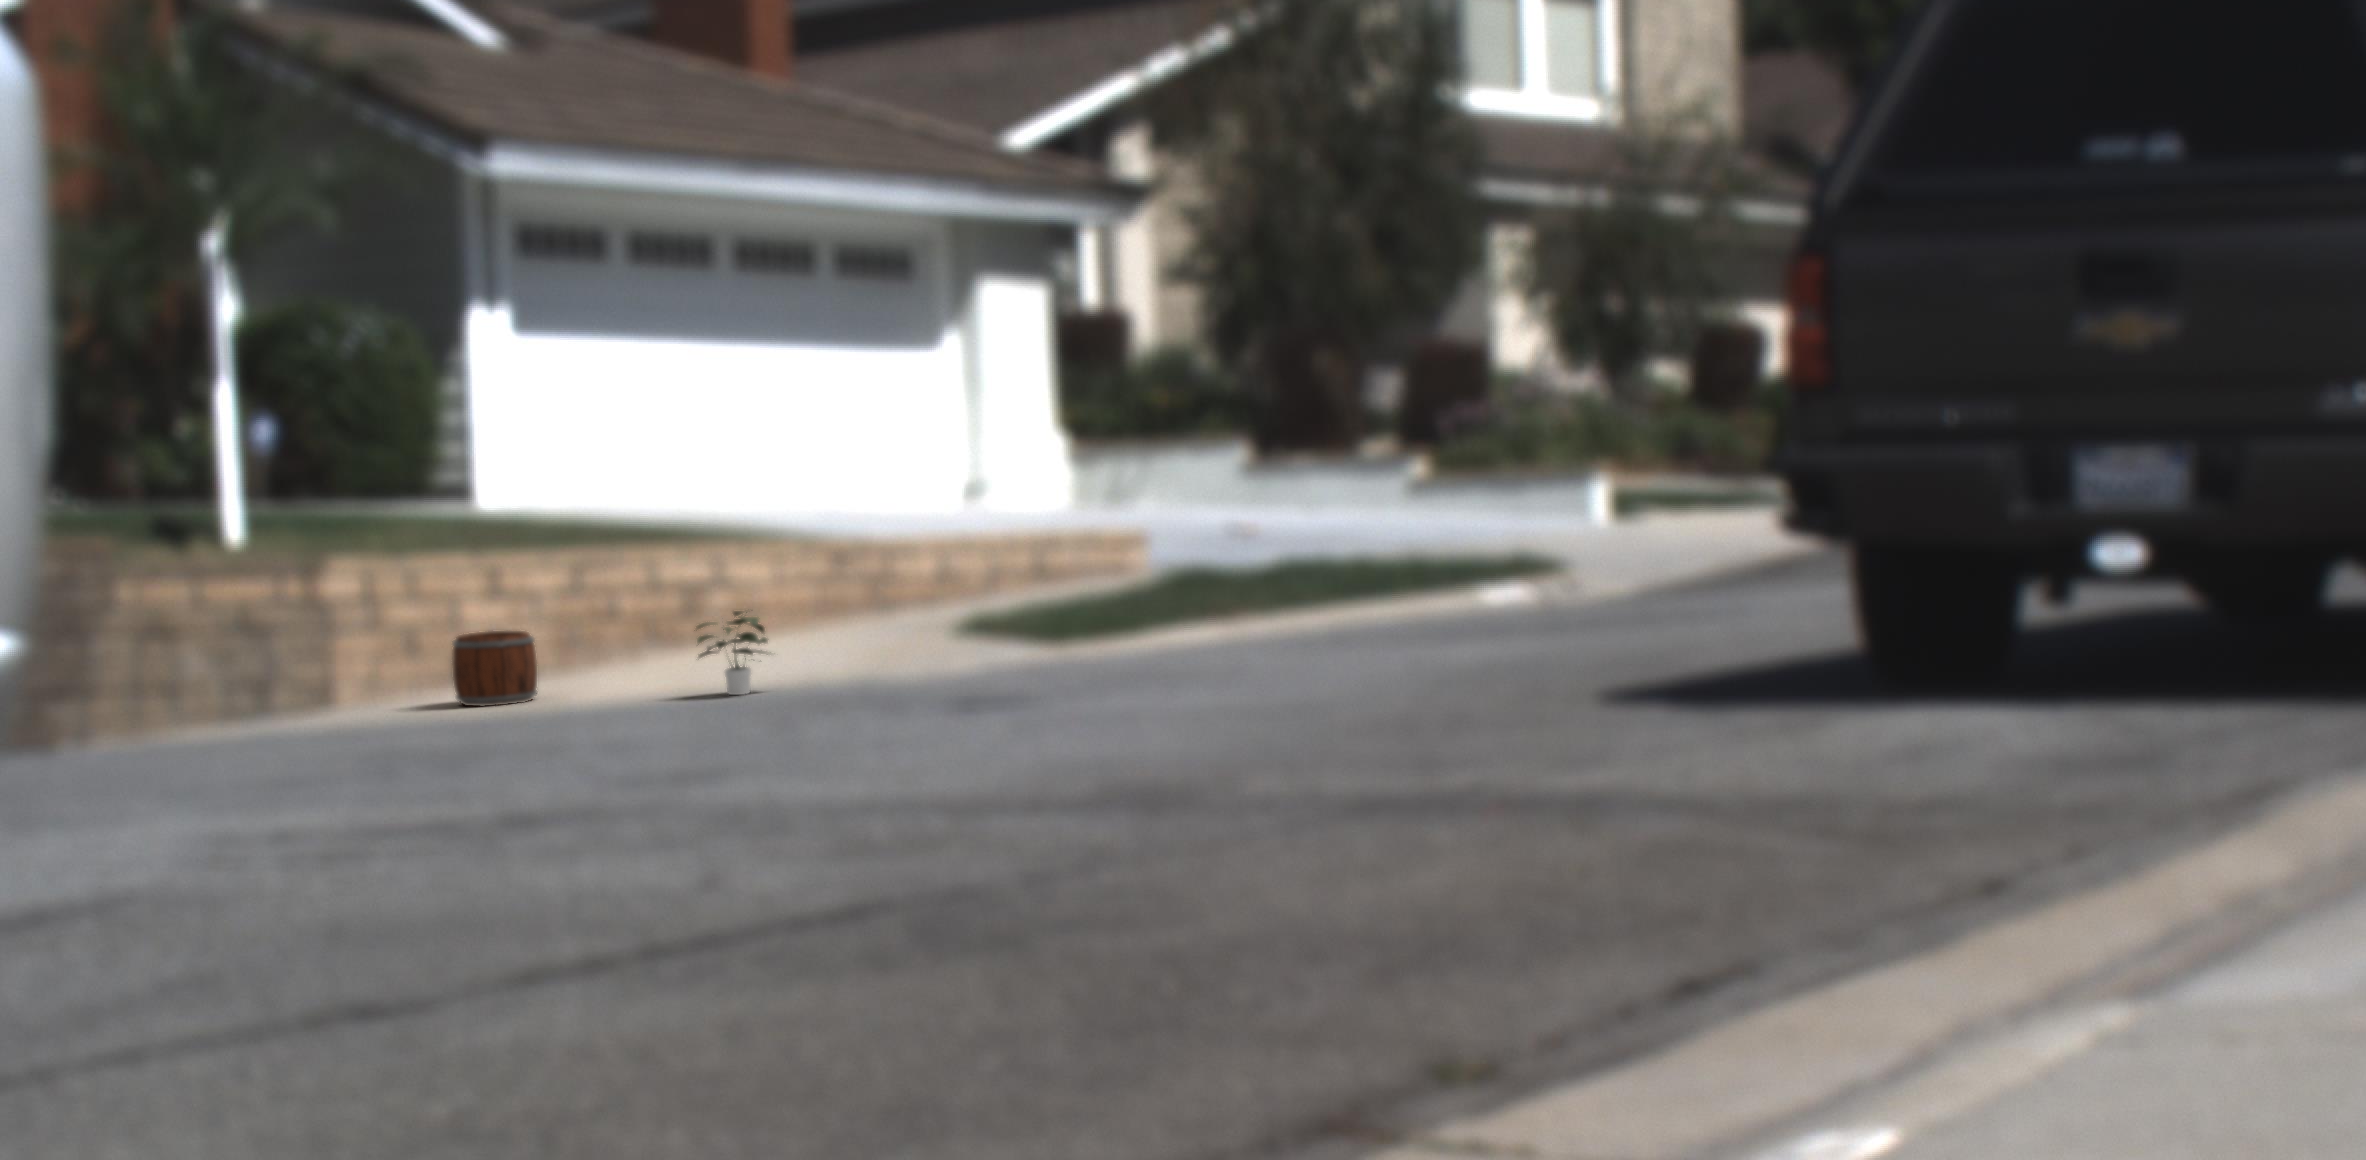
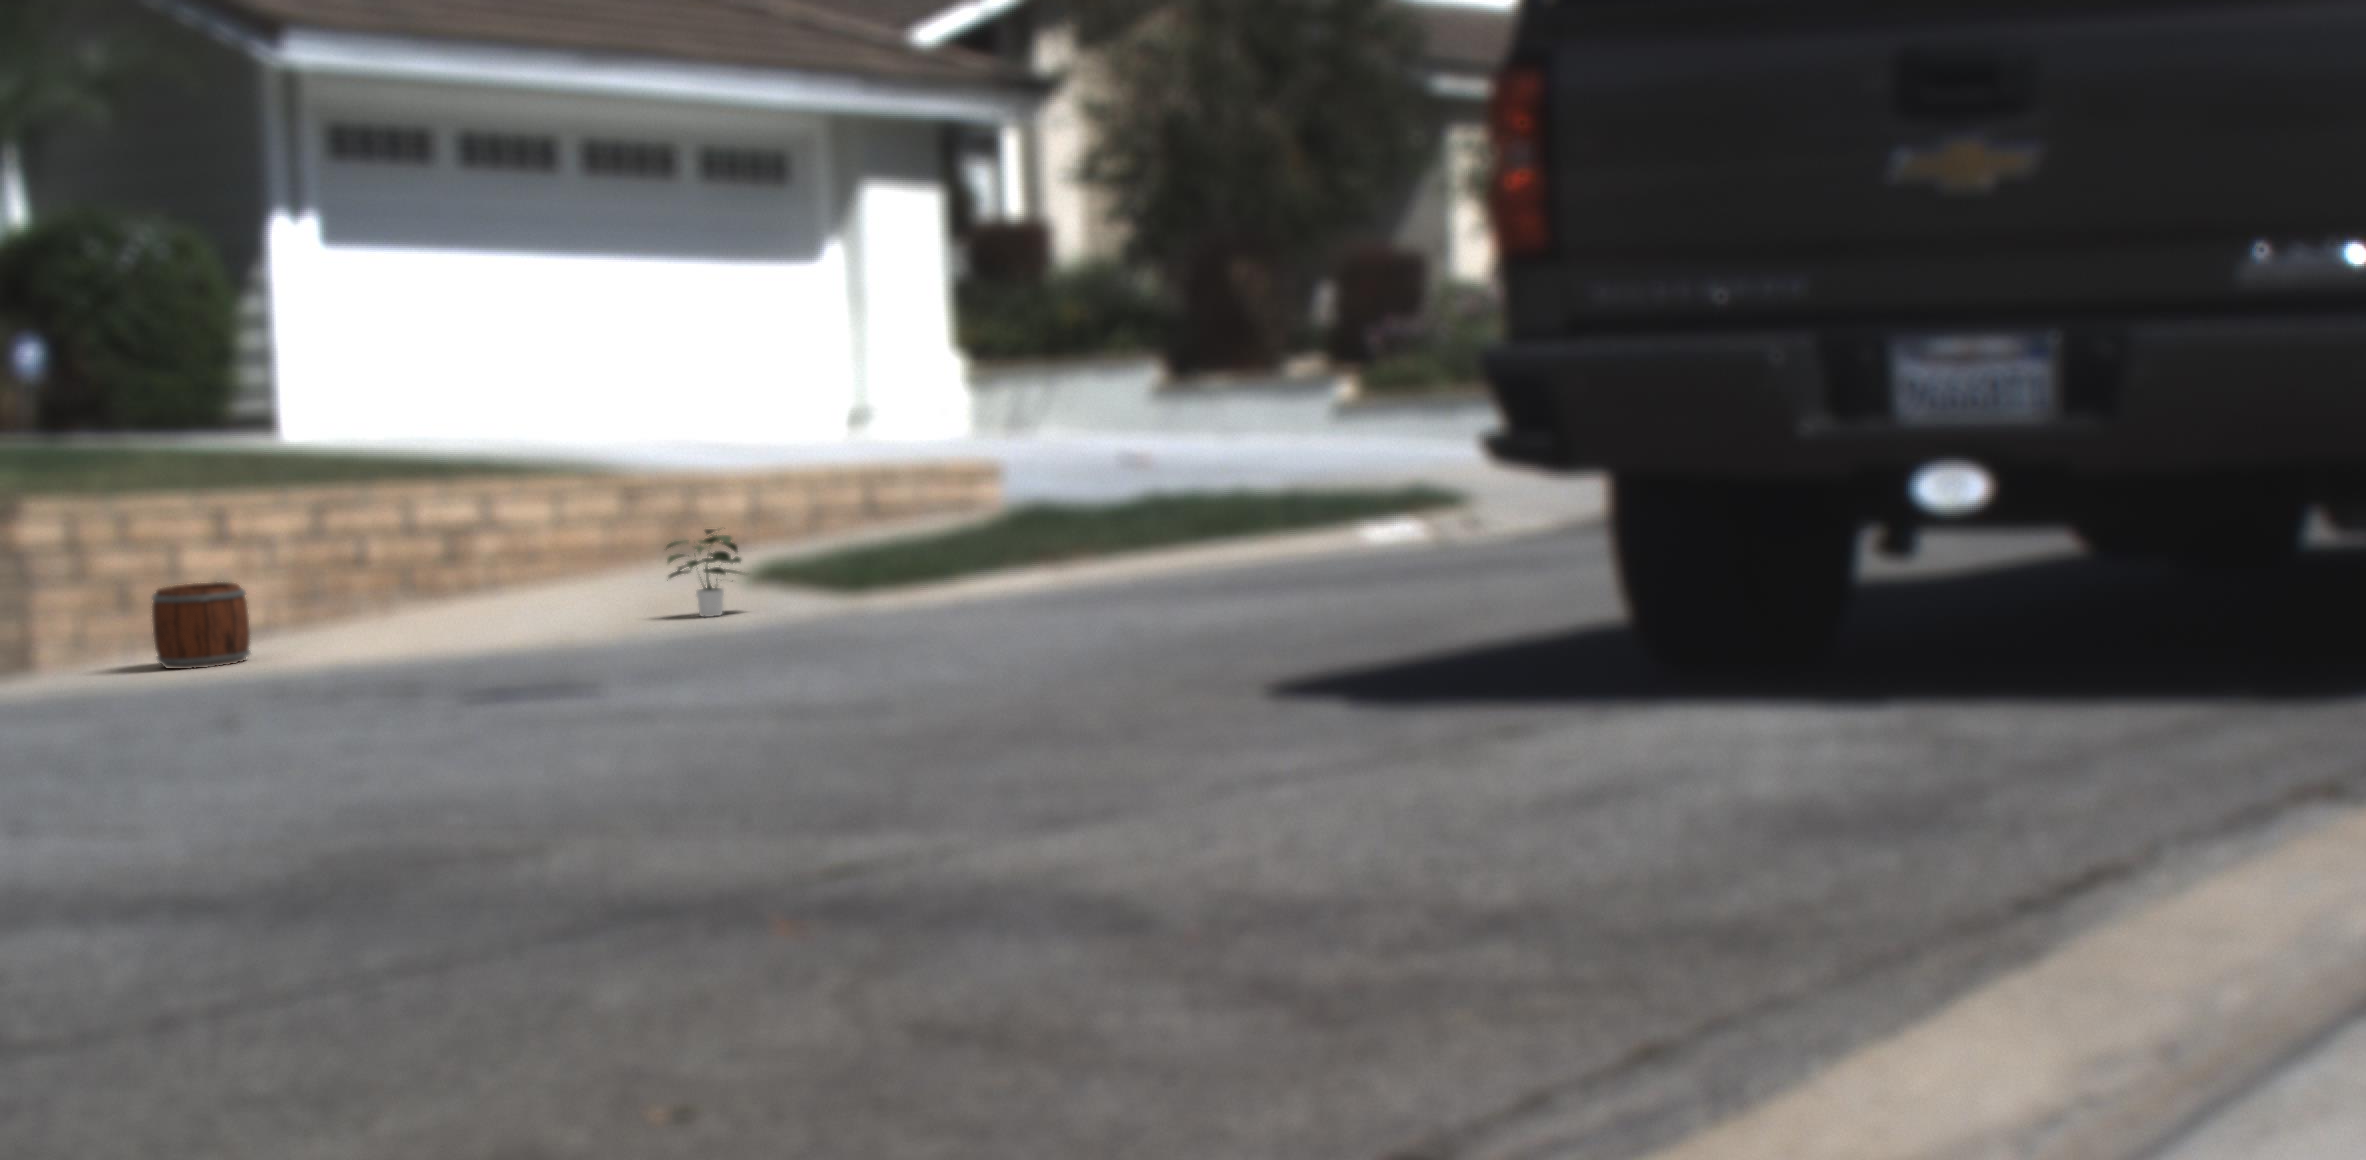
potted plant: present [697,611,768,695] -> present [667,529,741,617]

